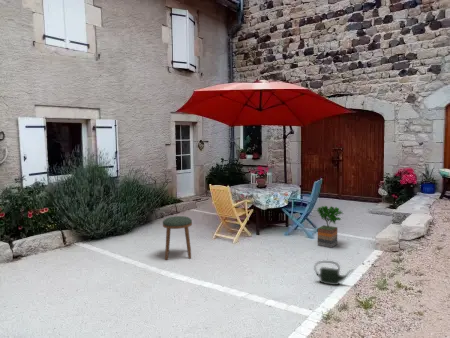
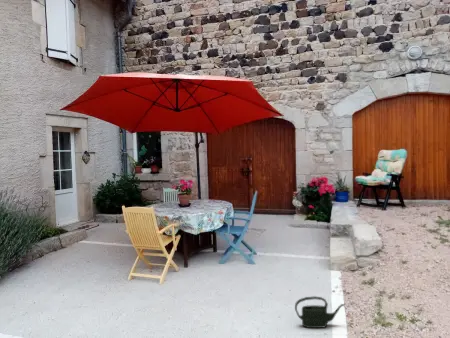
potted tree: present [317,206,342,248] -> none [260,223,292,274]
stool: present [163,216,192,260] -> none [61,255,109,326]

